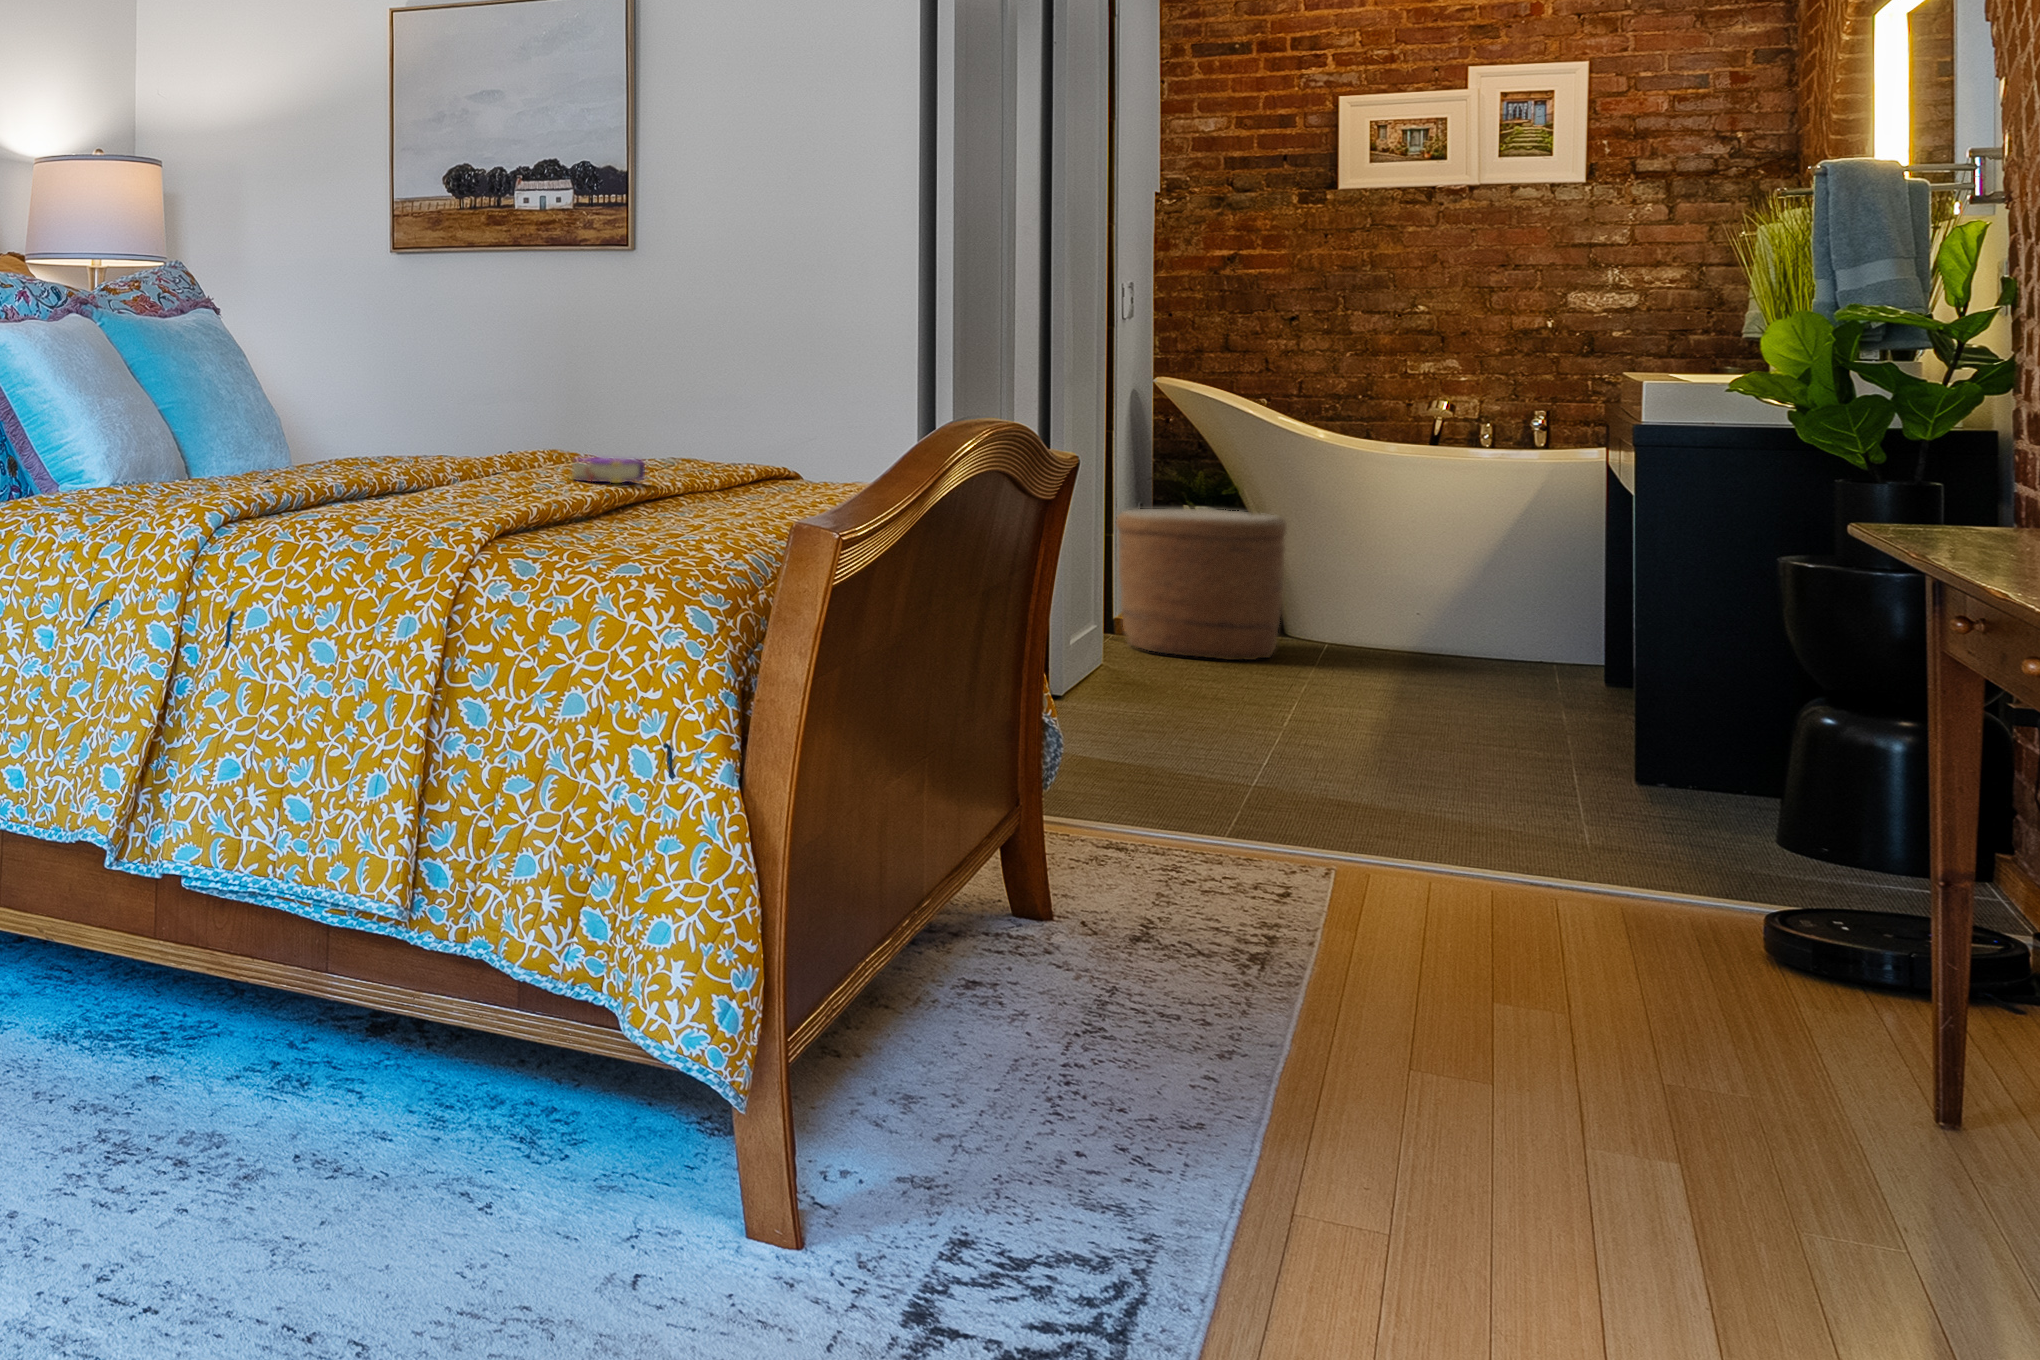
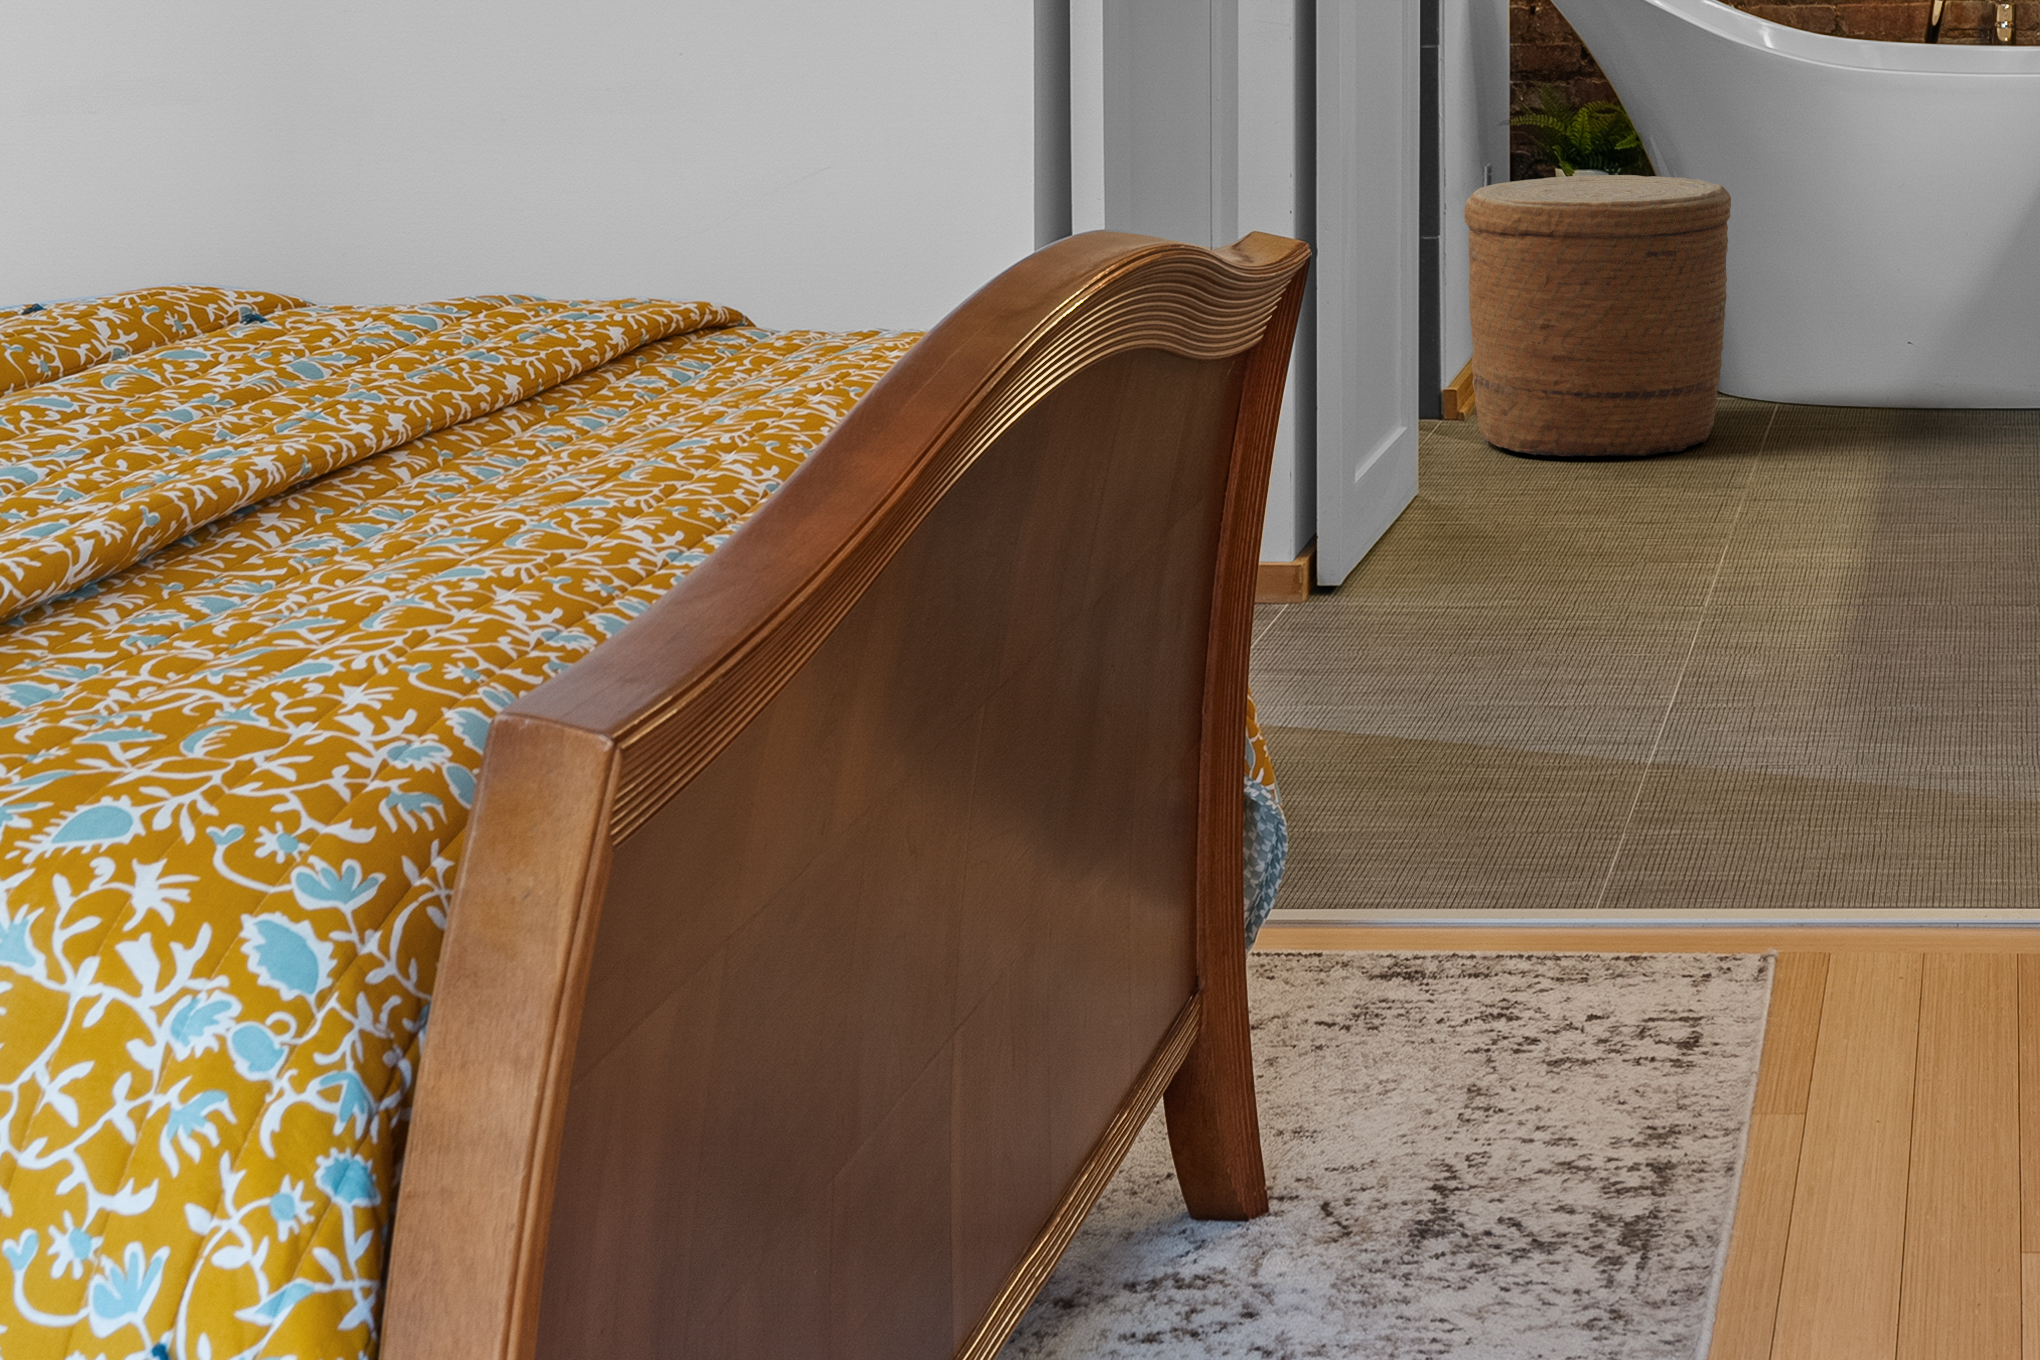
book: present [569,457,645,483] -> none [90,280,454,371]

